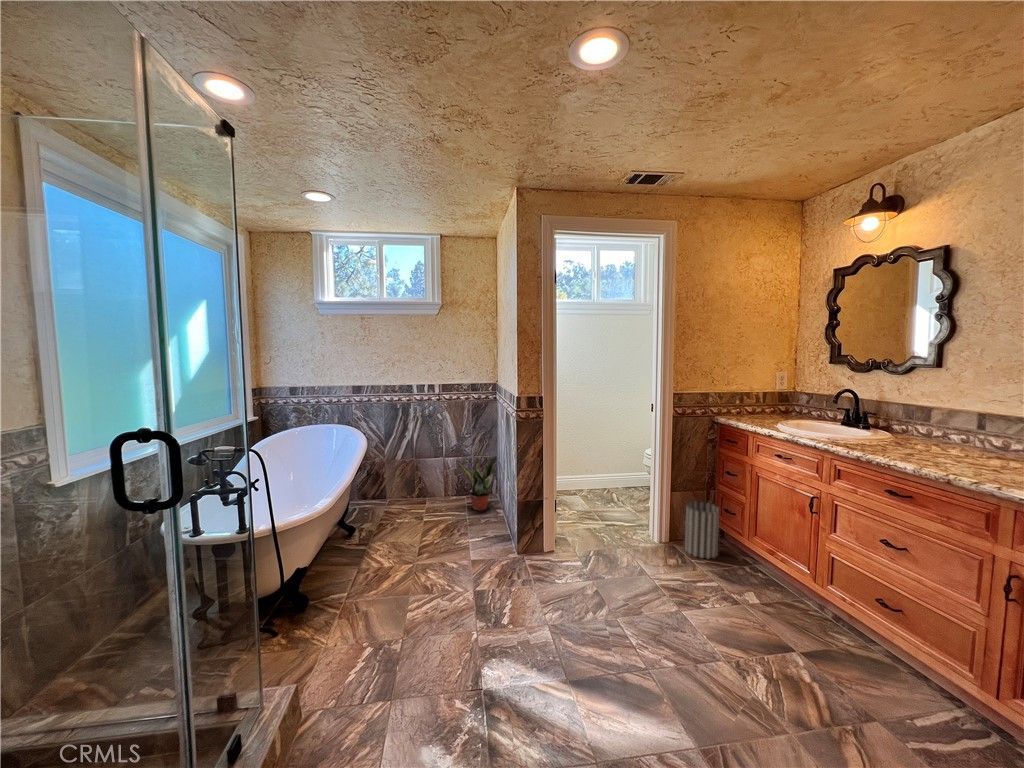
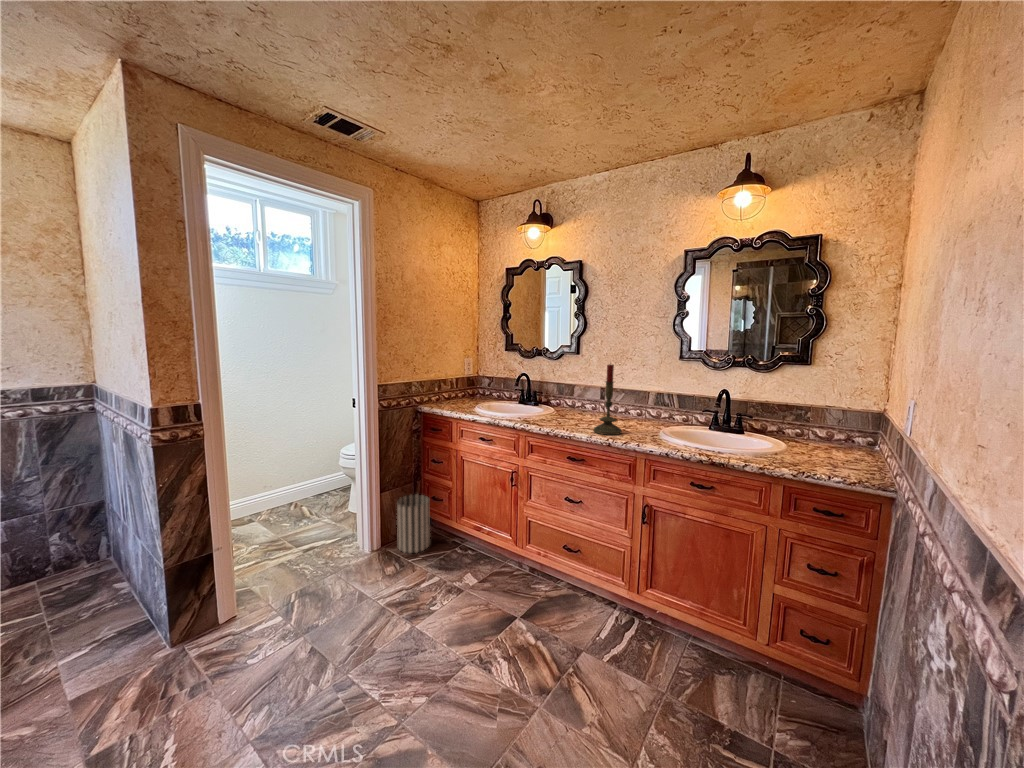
candle: none [930,375,982,472] -> present [594,364,622,435]
potted plant: present [458,459,494,510] -> none [12,502,104,598]

